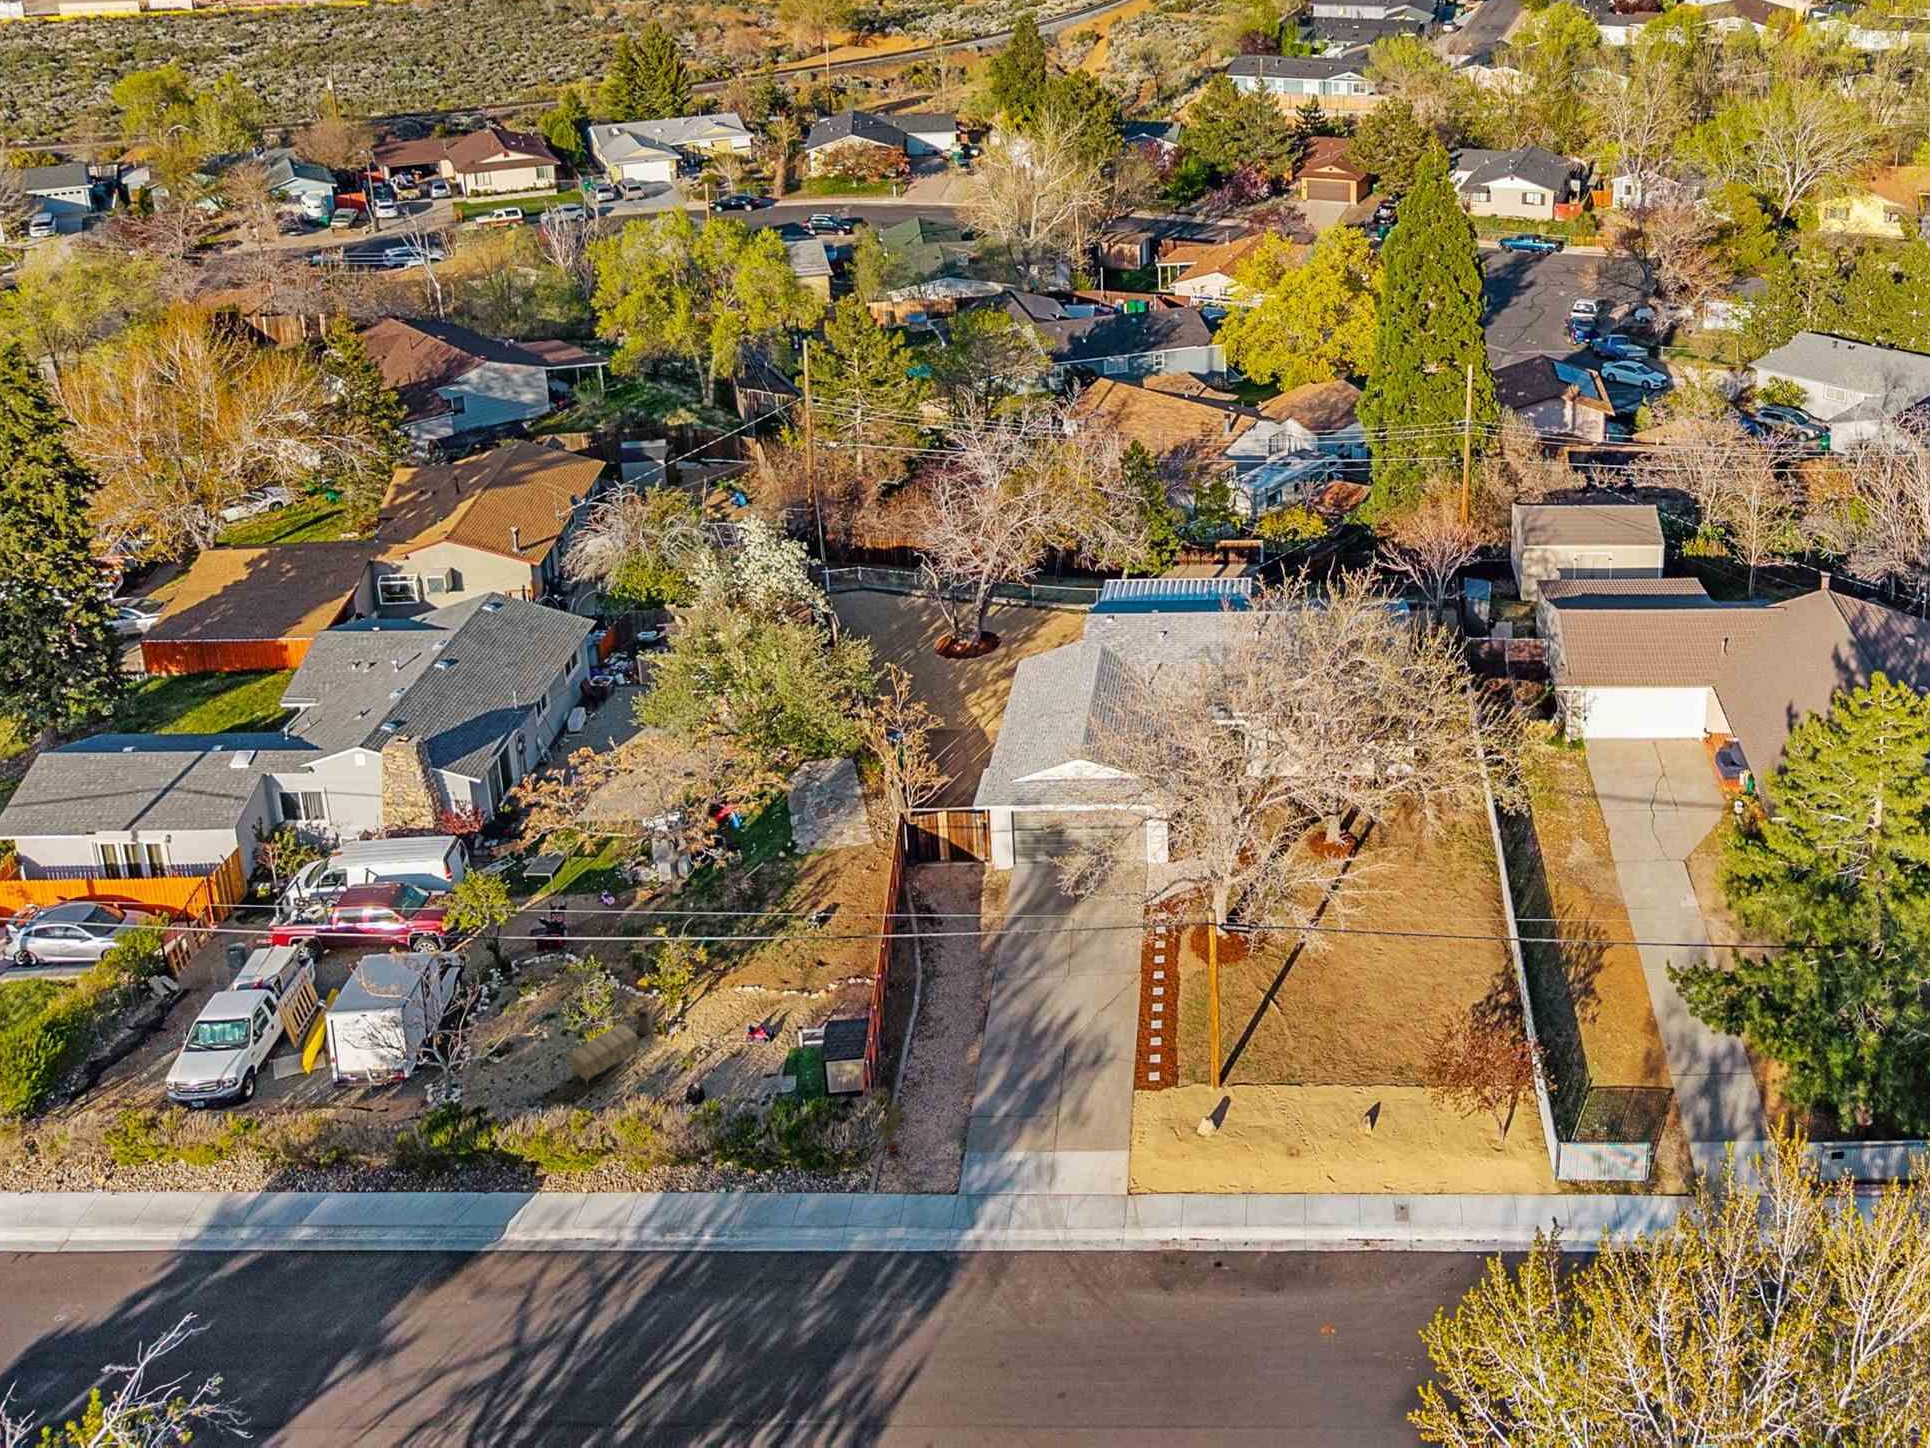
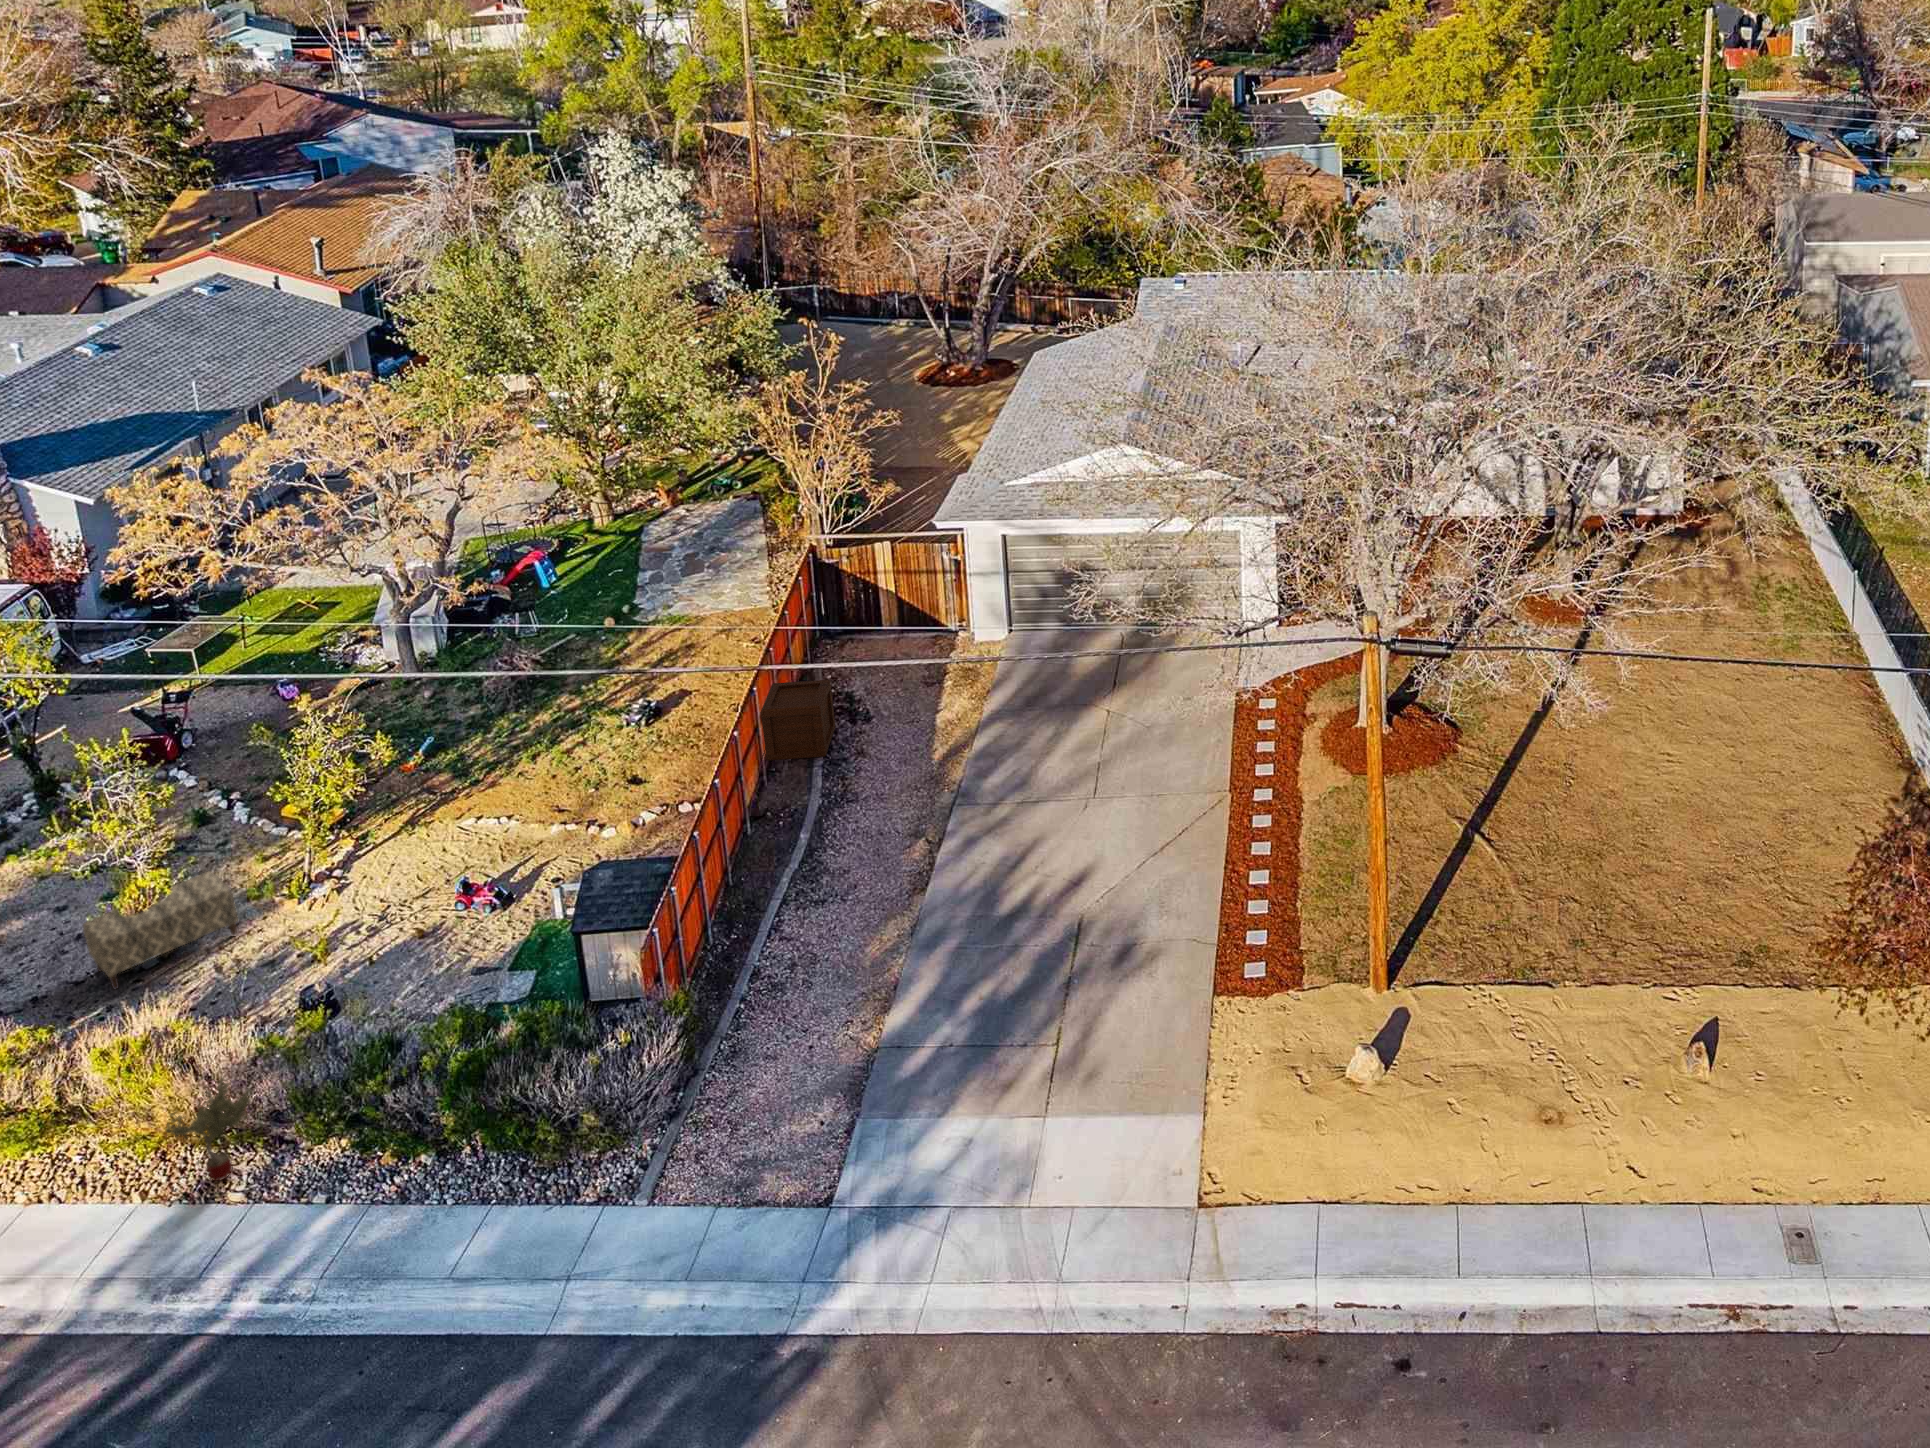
wooden crate: none [887,903,924,951] -> present [761,680,836,761]
watering can: present [637,1000,654,1035] -> none [249,827,296,898]
potted tree: present [877,1103,903,1152] -> present [165,1078,254,1181]

